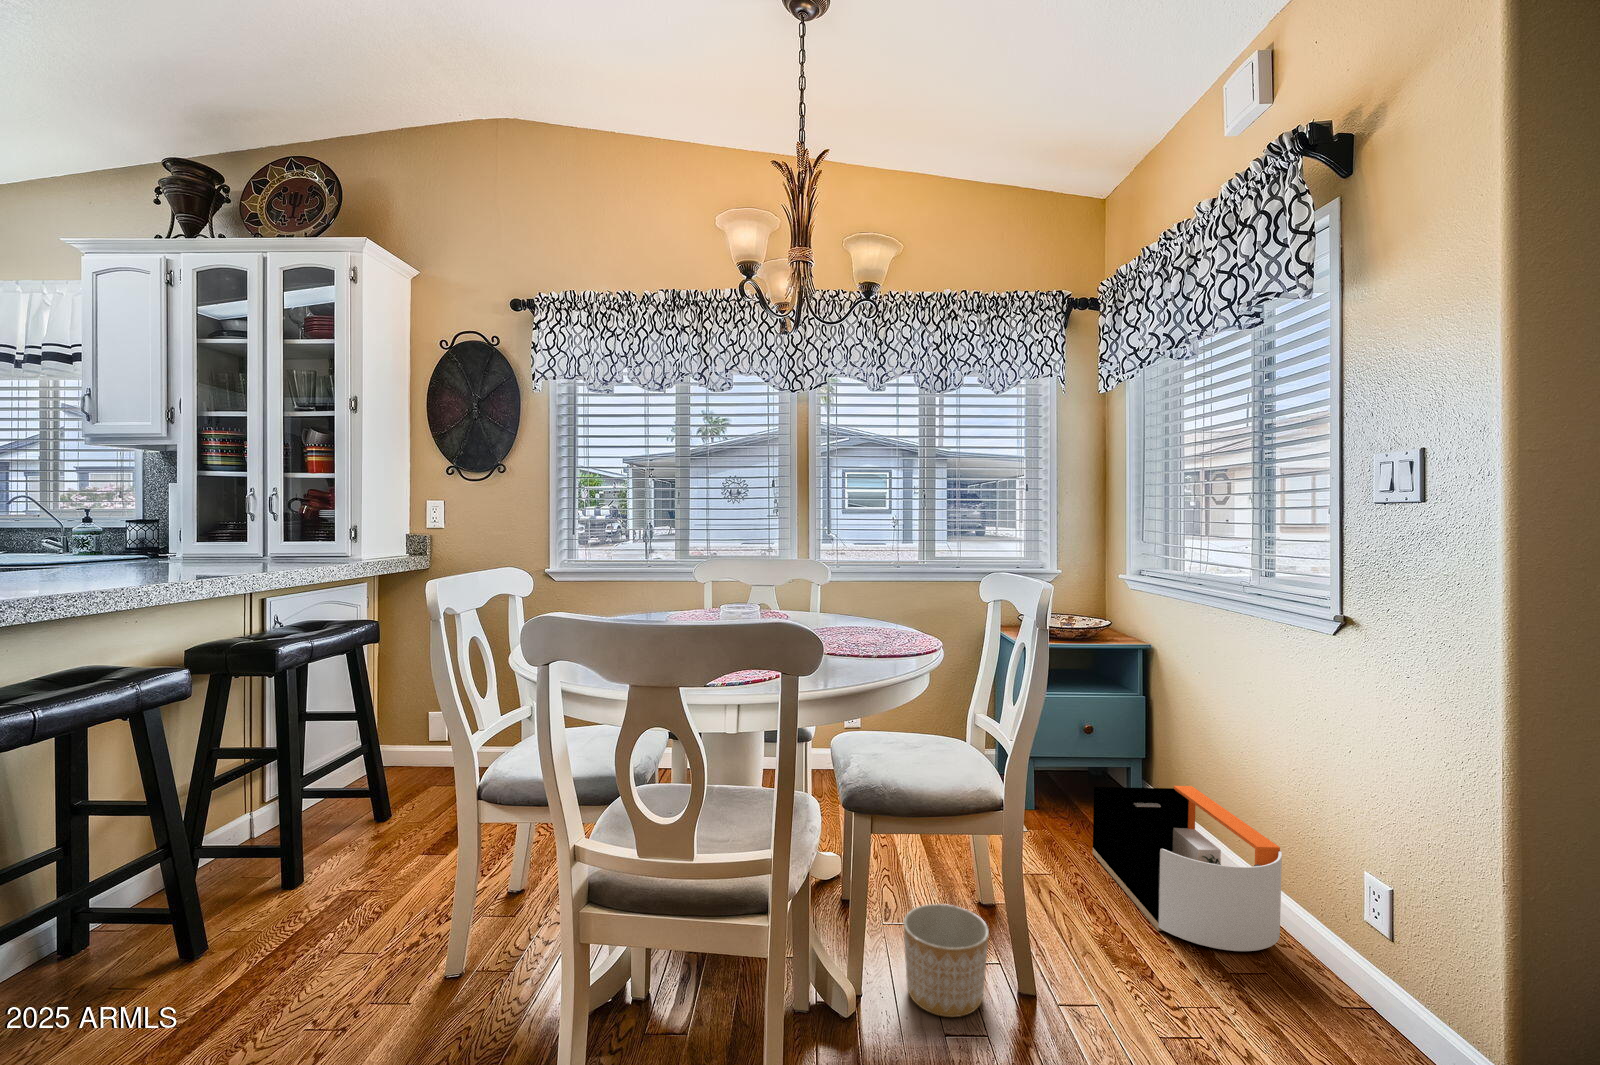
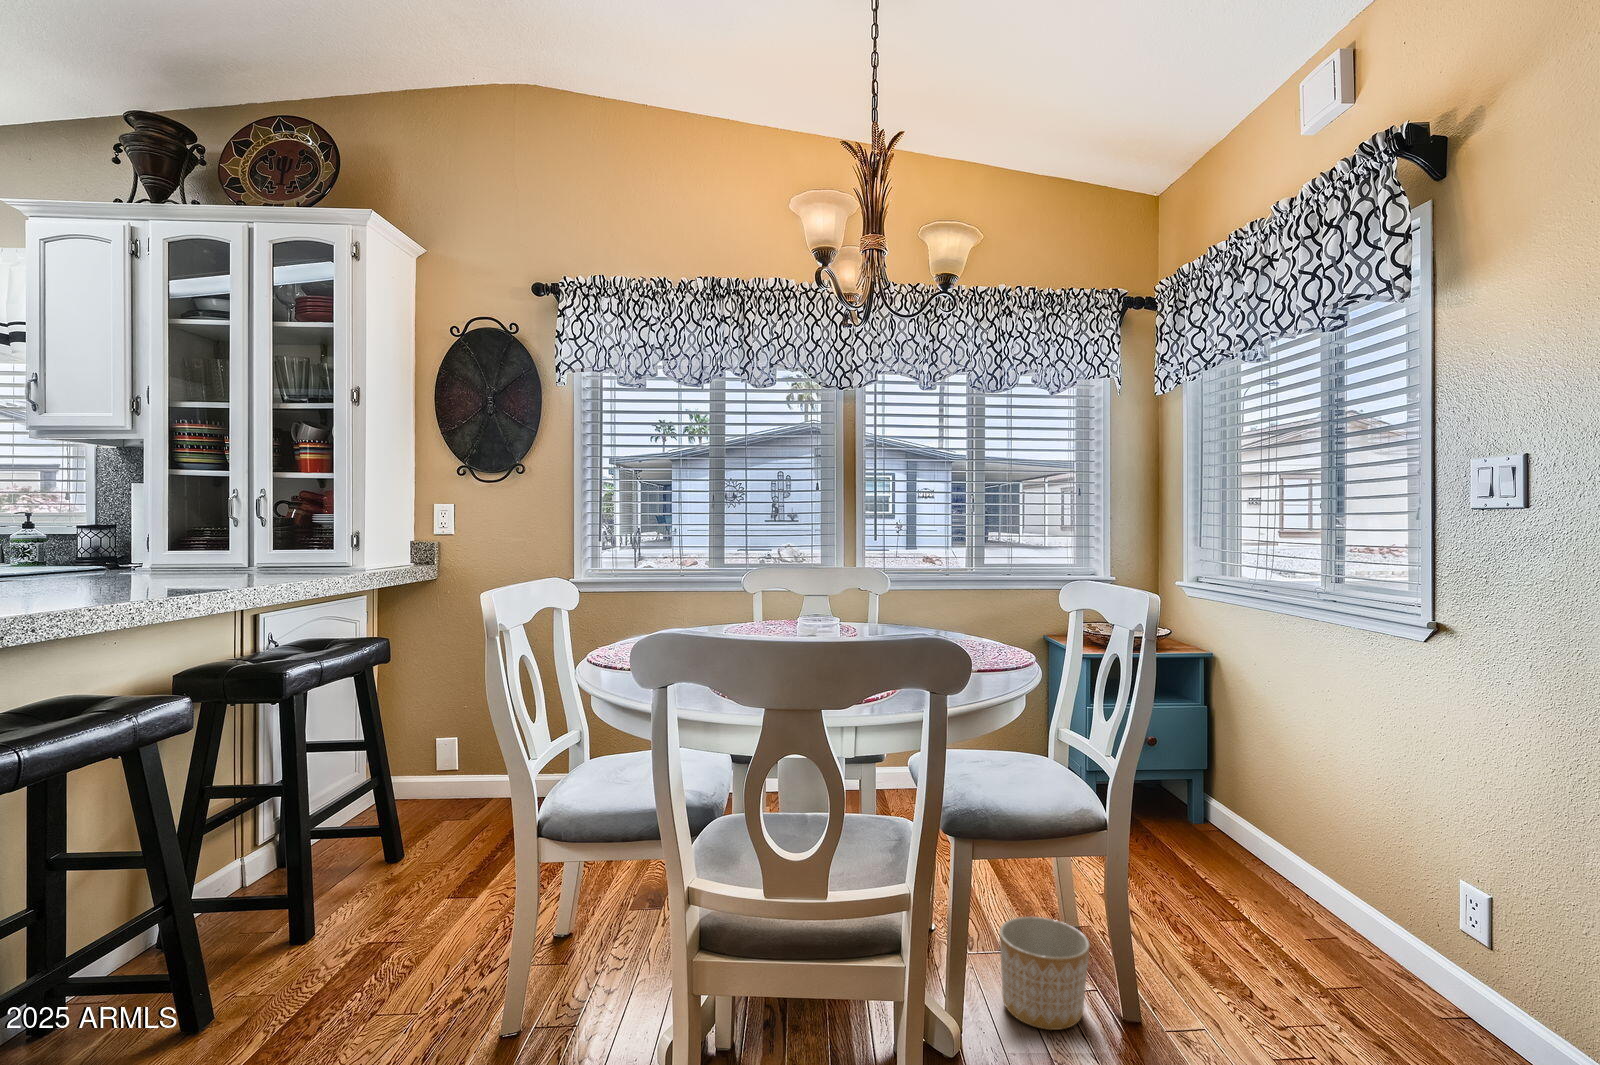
storage bin: present [1093,786,1282,951] -> none [1164,803,1372,966]

